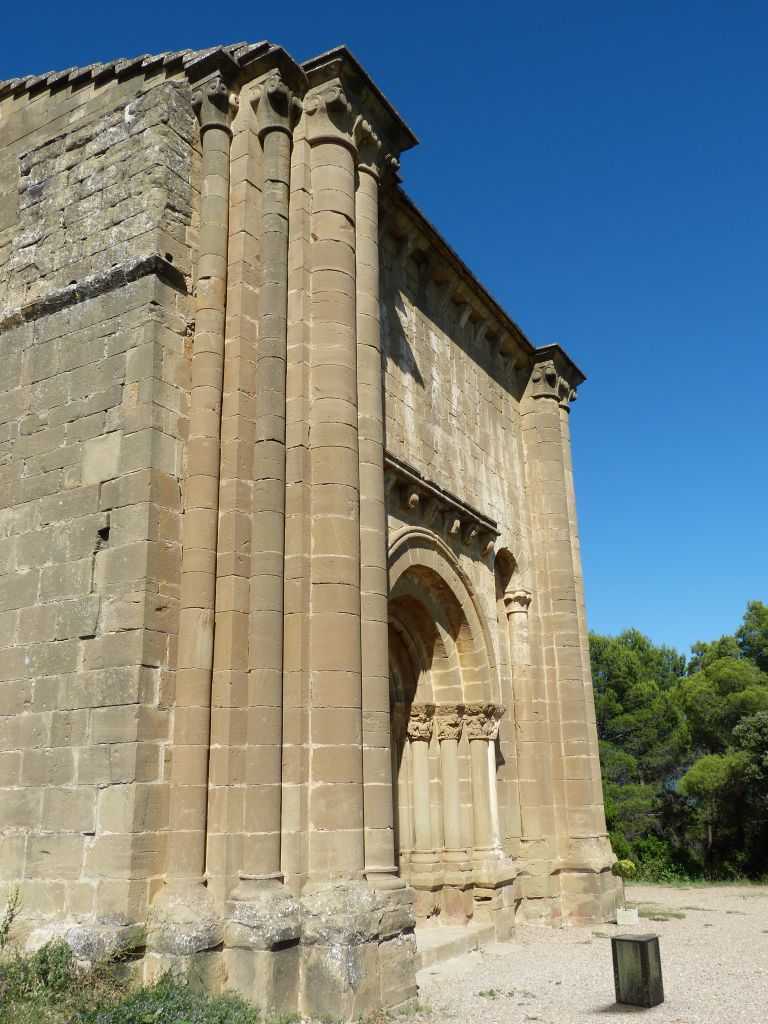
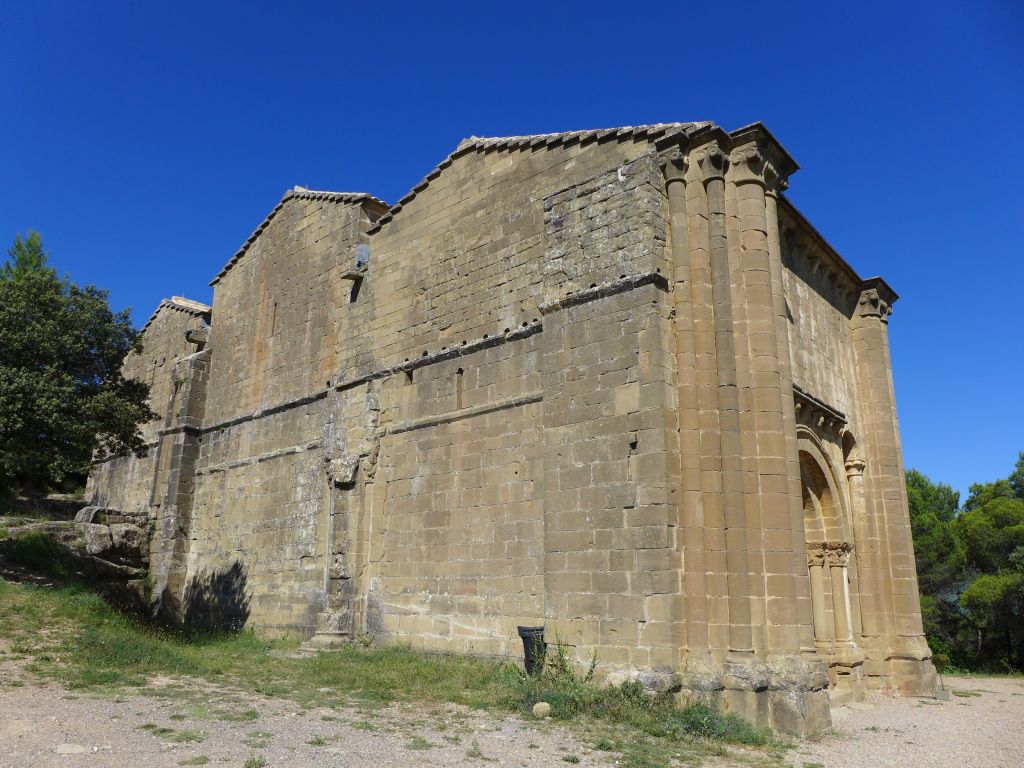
storage box: present [611,934,664,1007] -> none [960,701,999,748]

